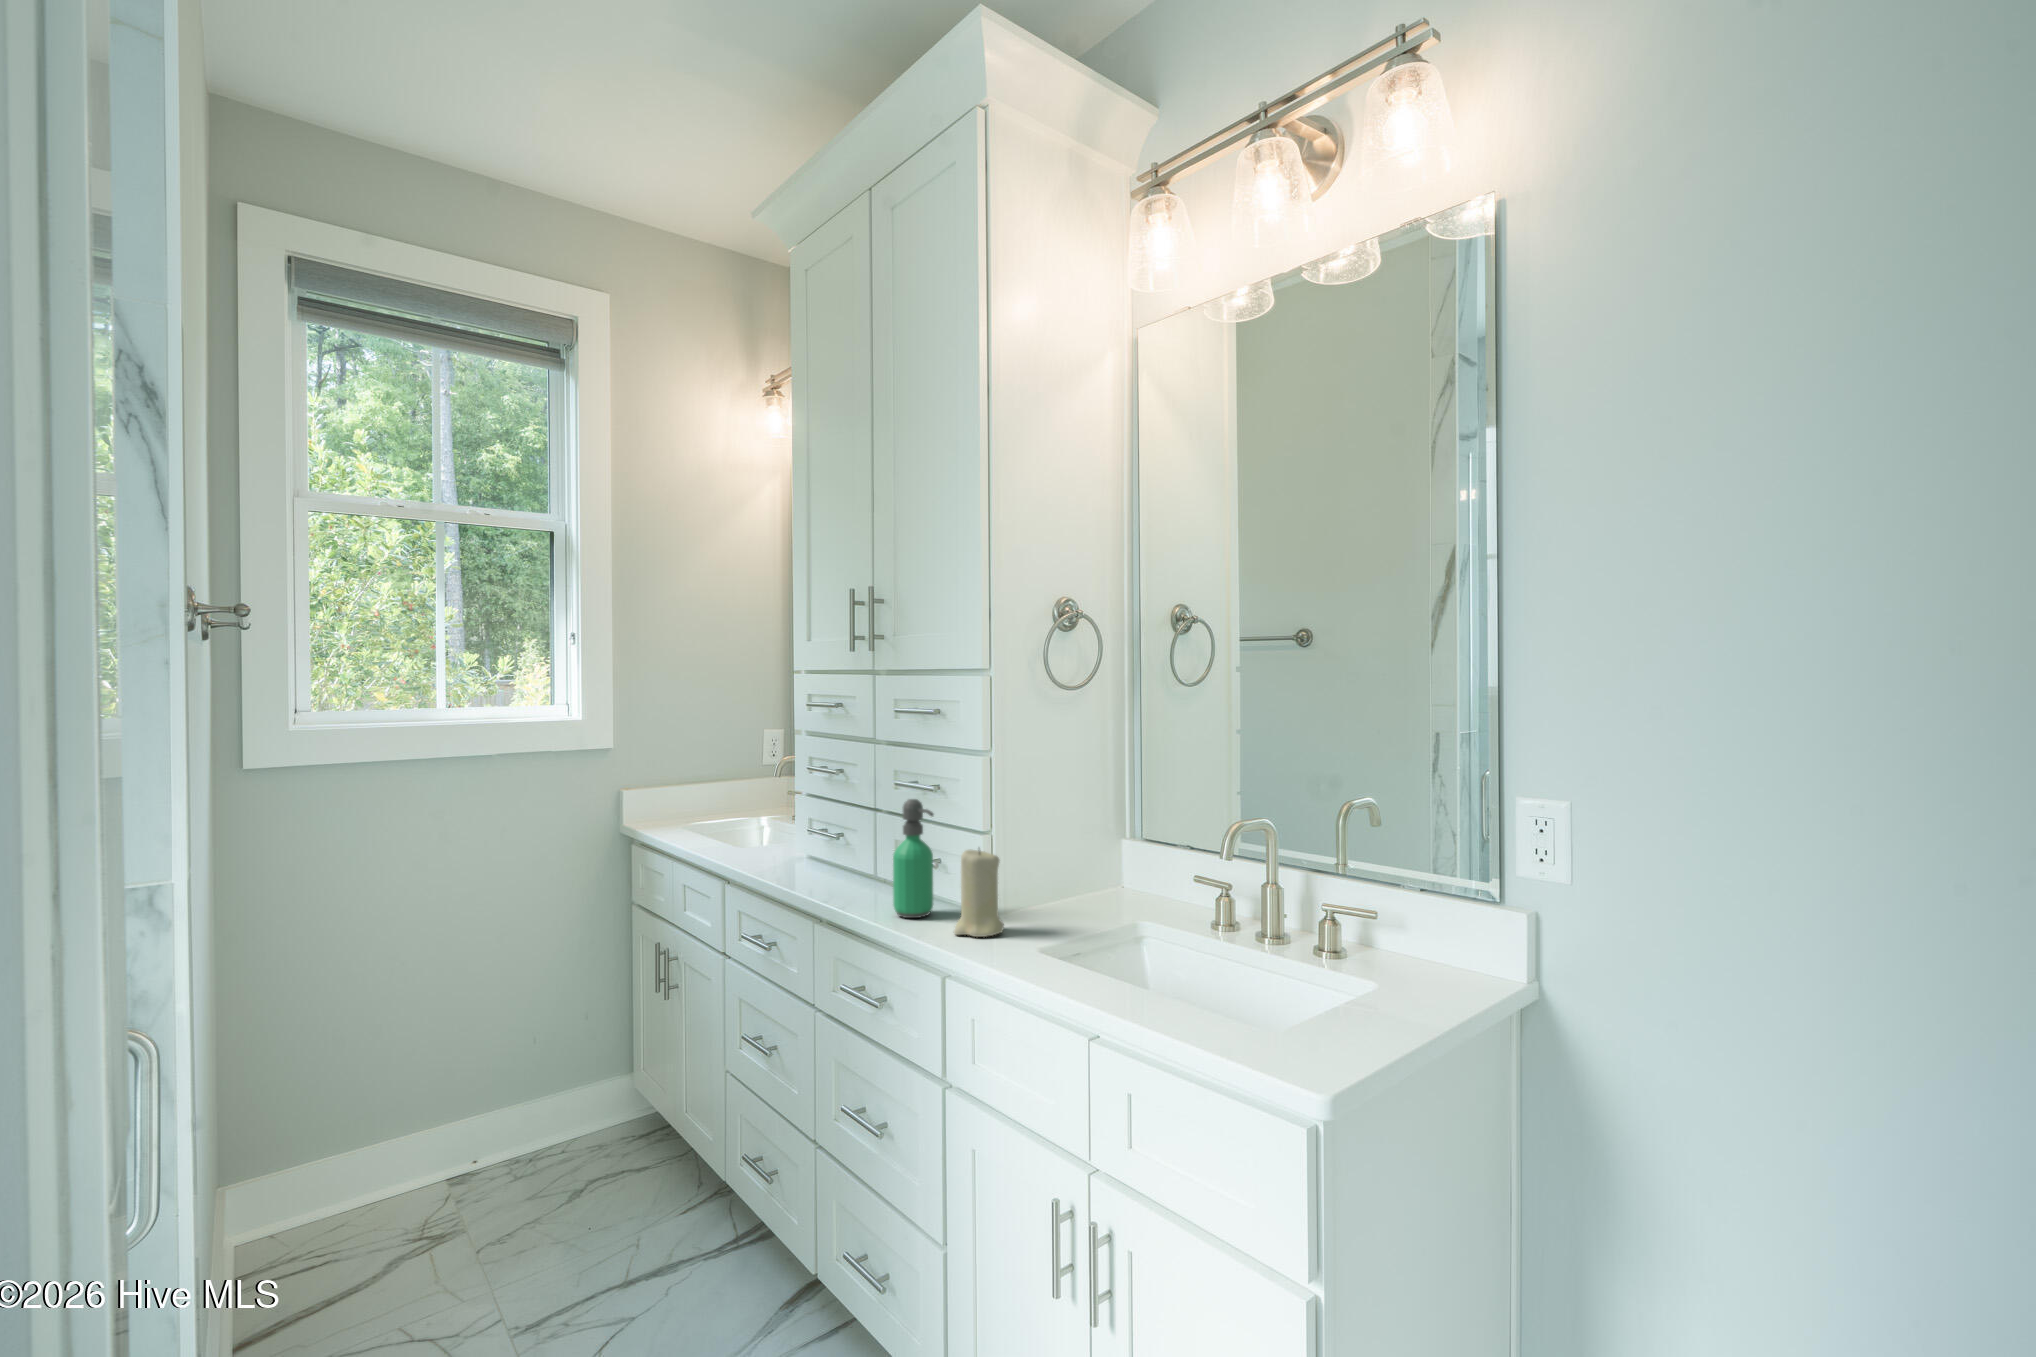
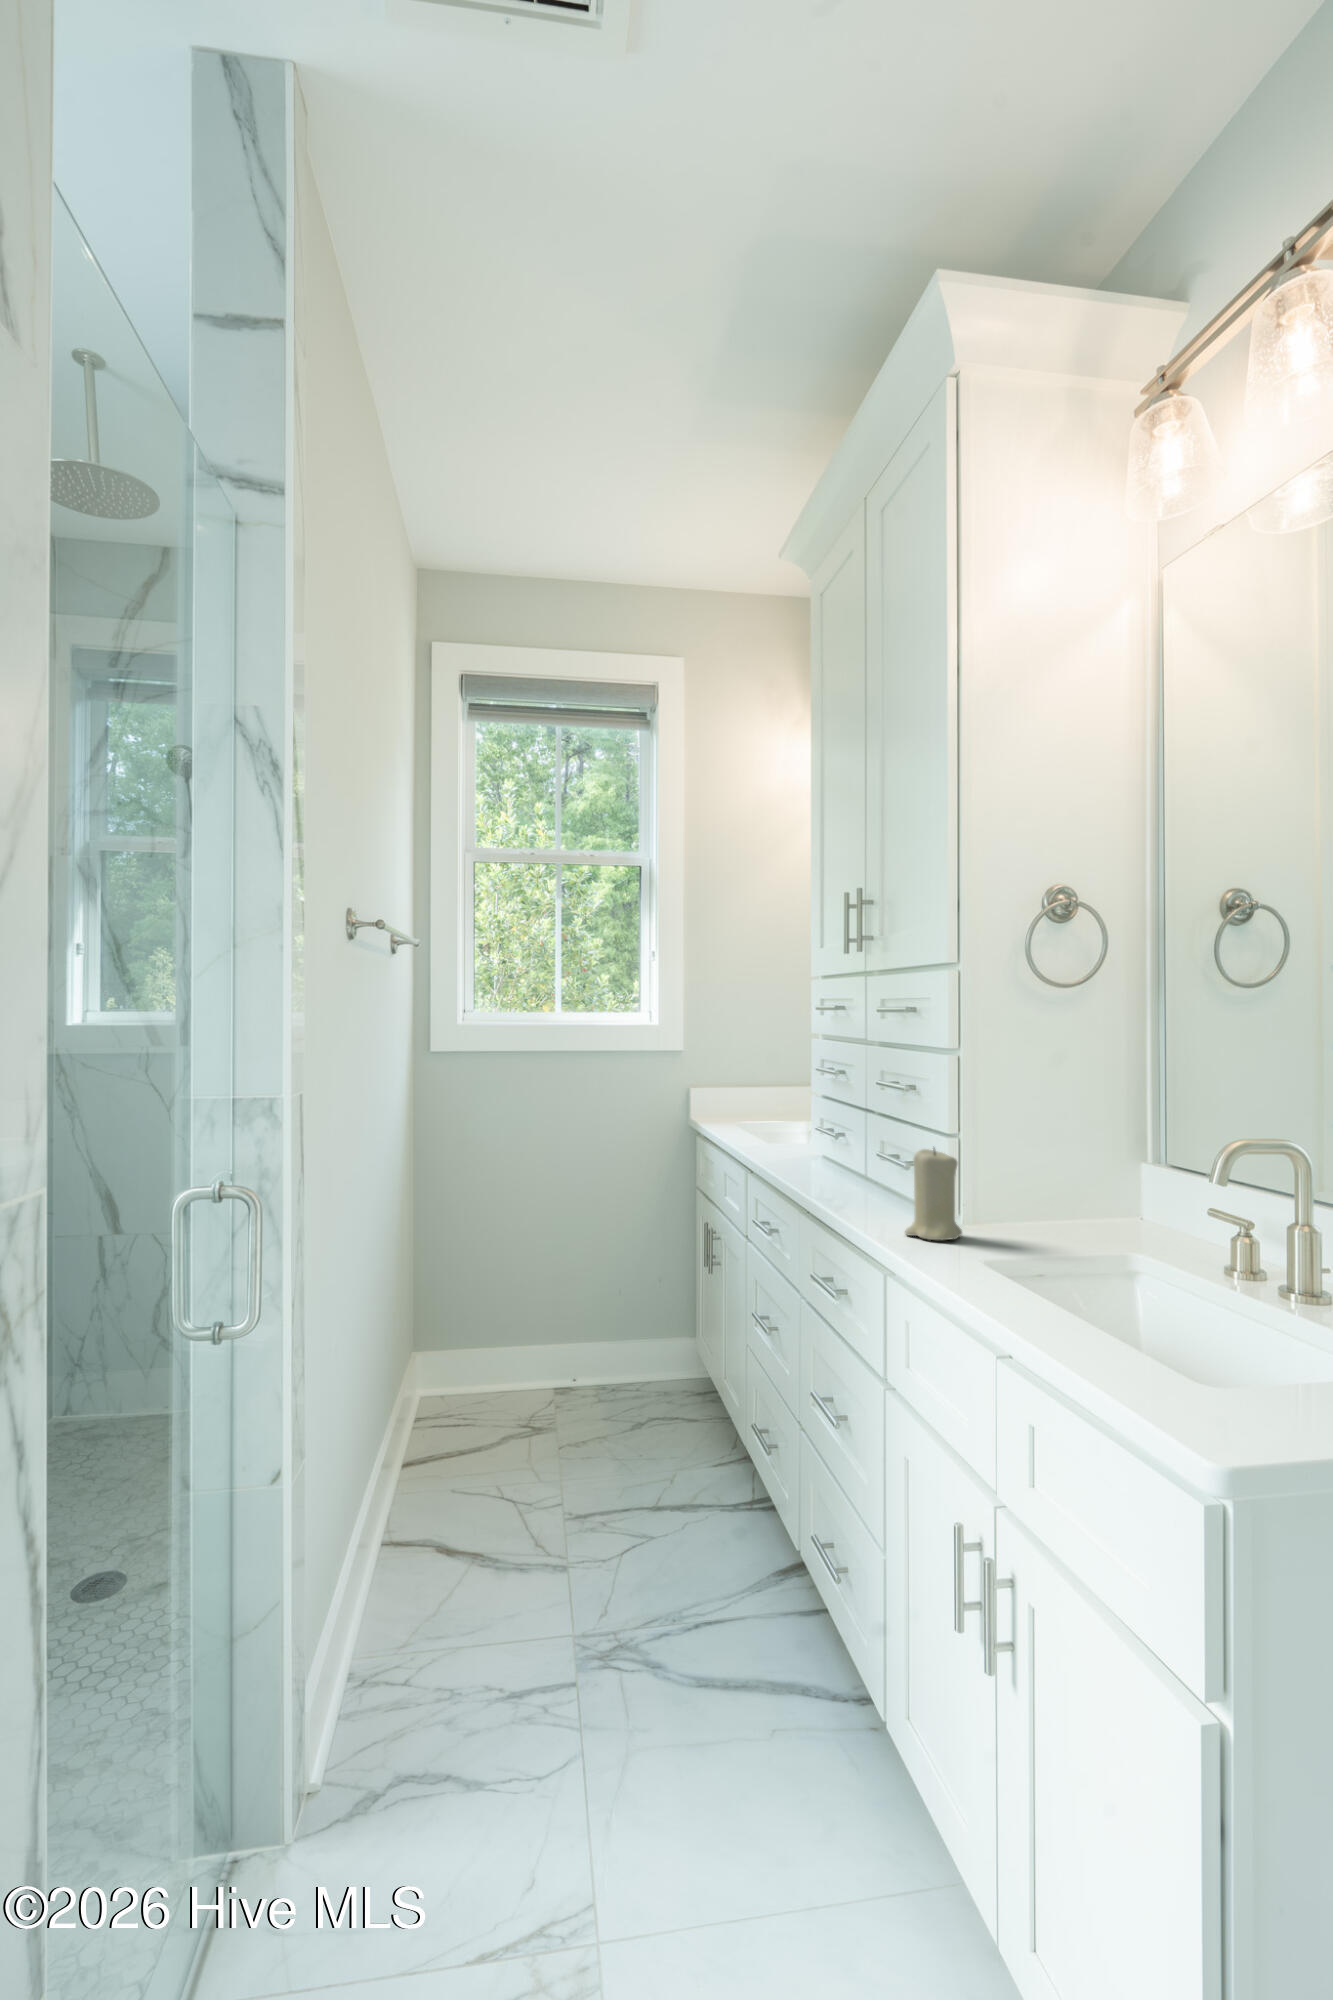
soap dispenser: present [893,799,933,918] -> none [860,1096,902,1216]

